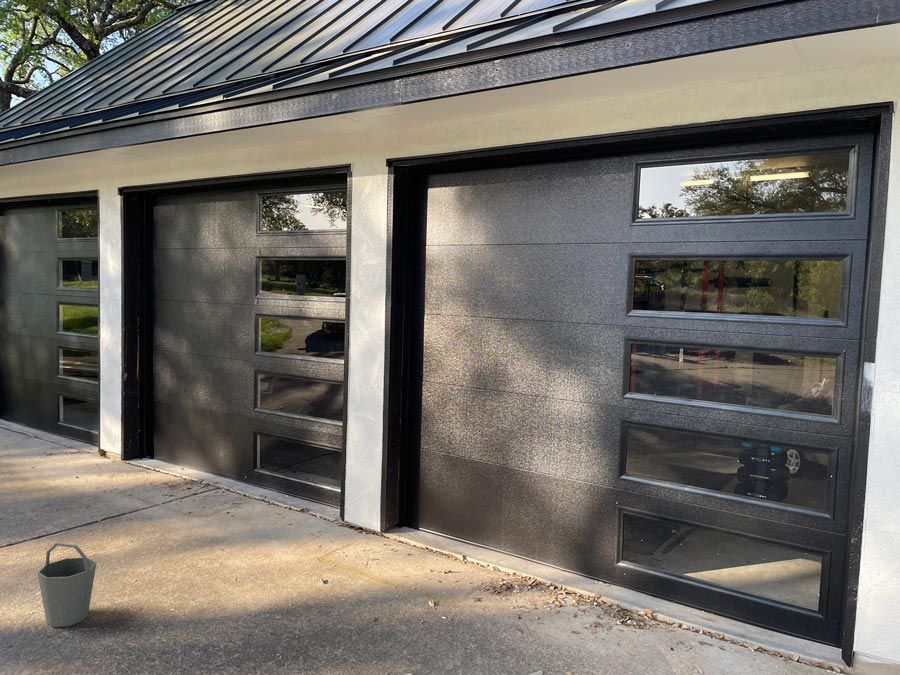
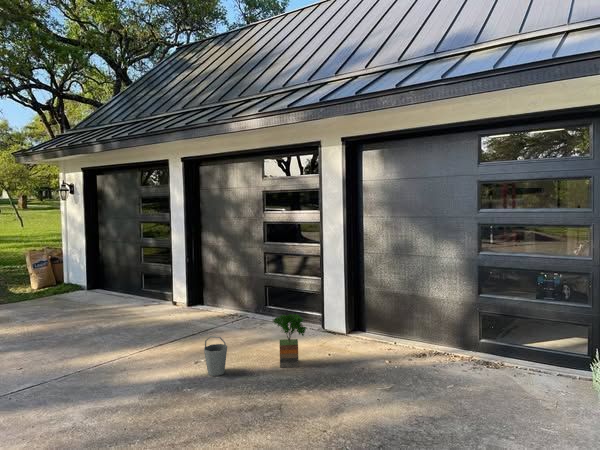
potted tree: none [200,498,271,610] -> present [273,314,306,368]

